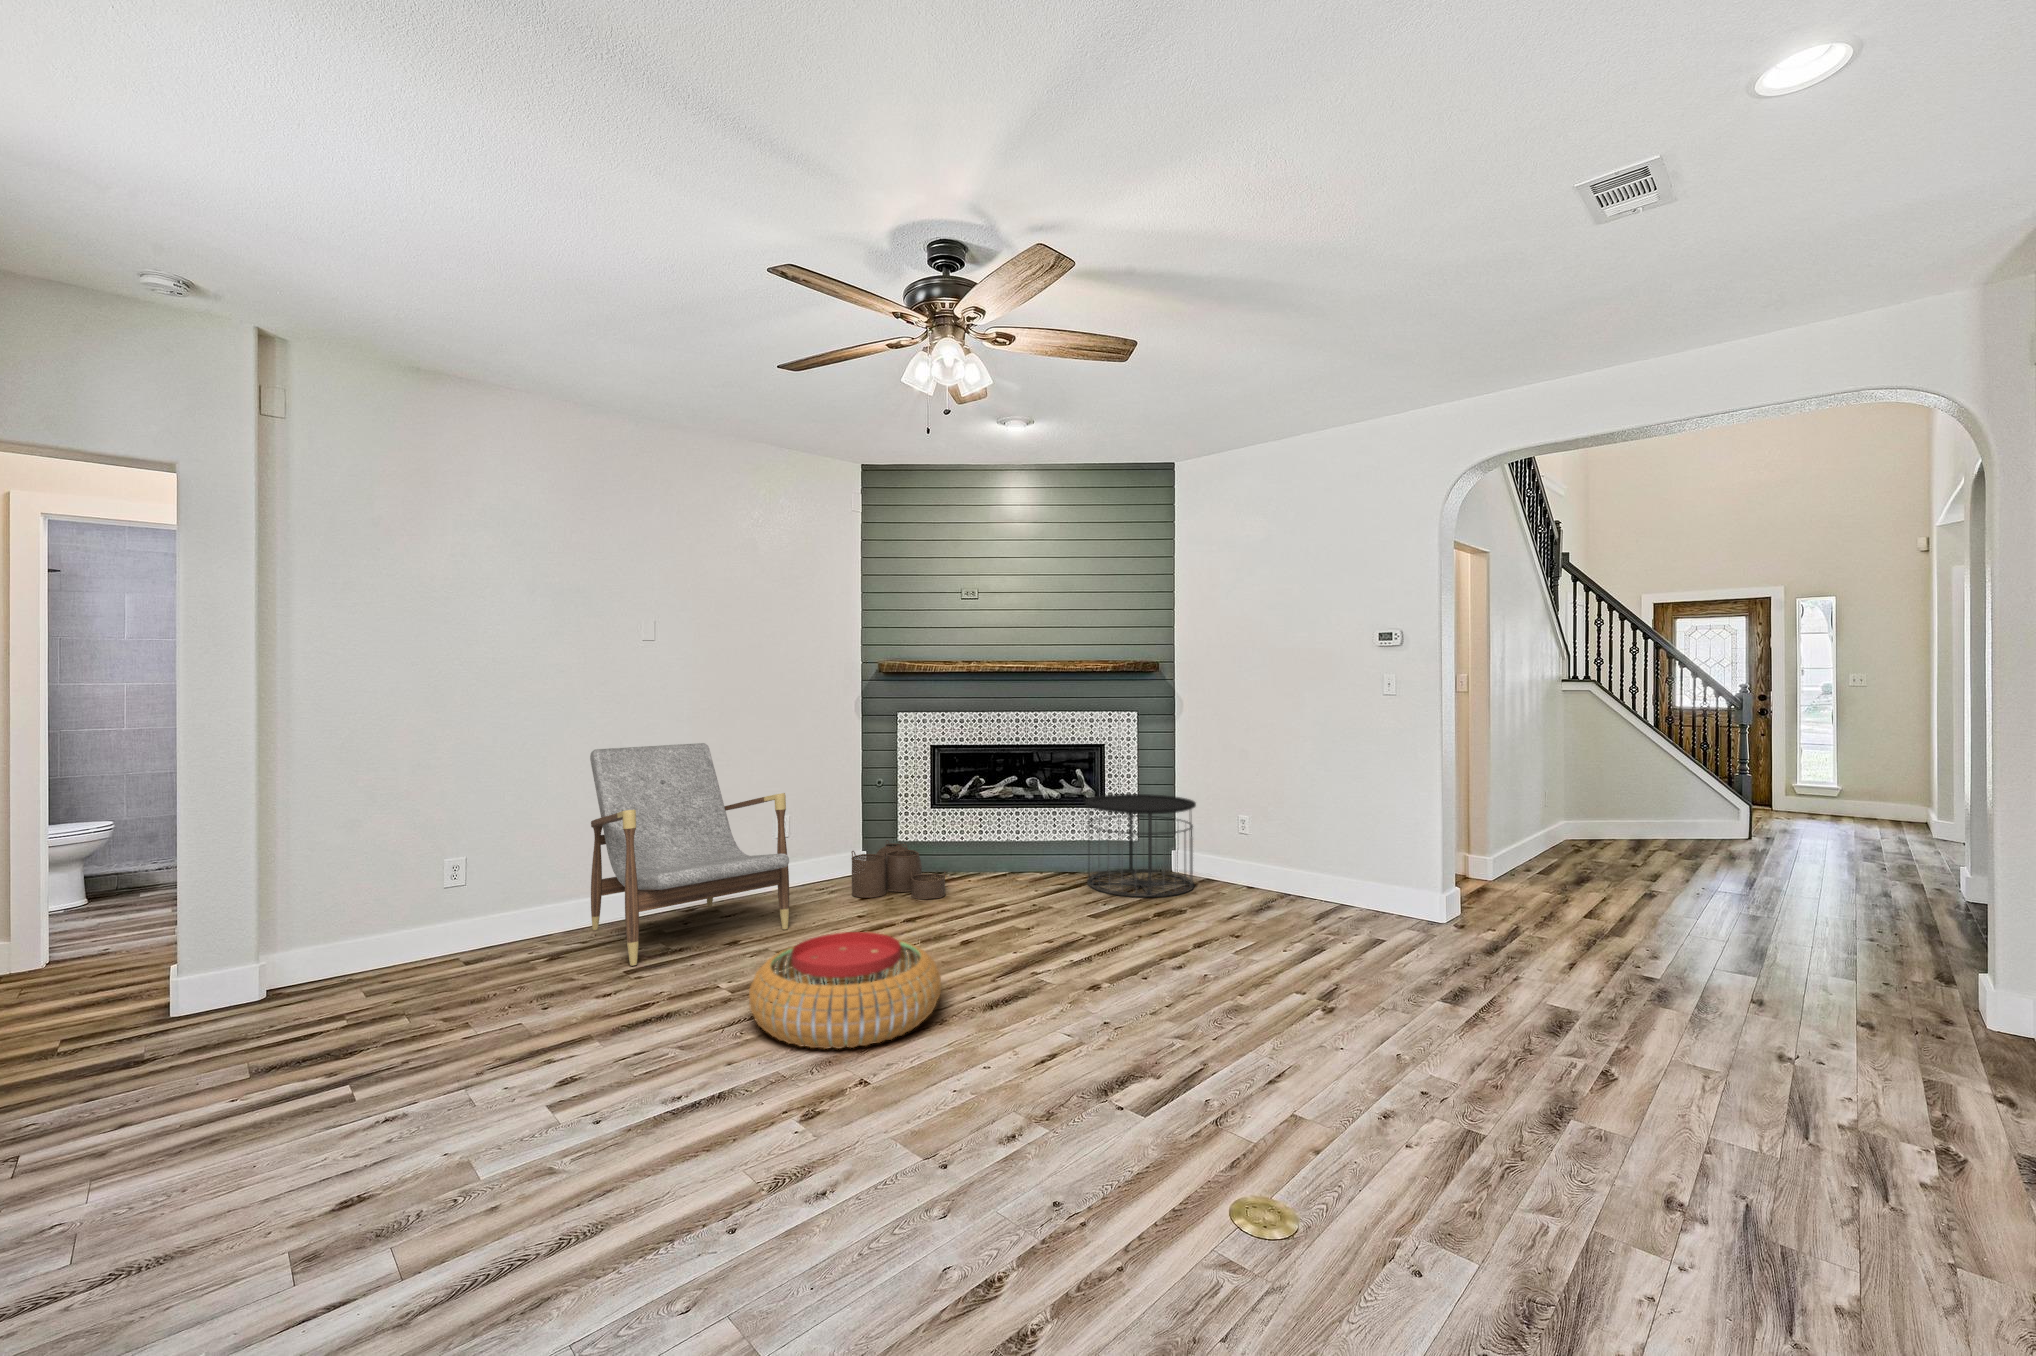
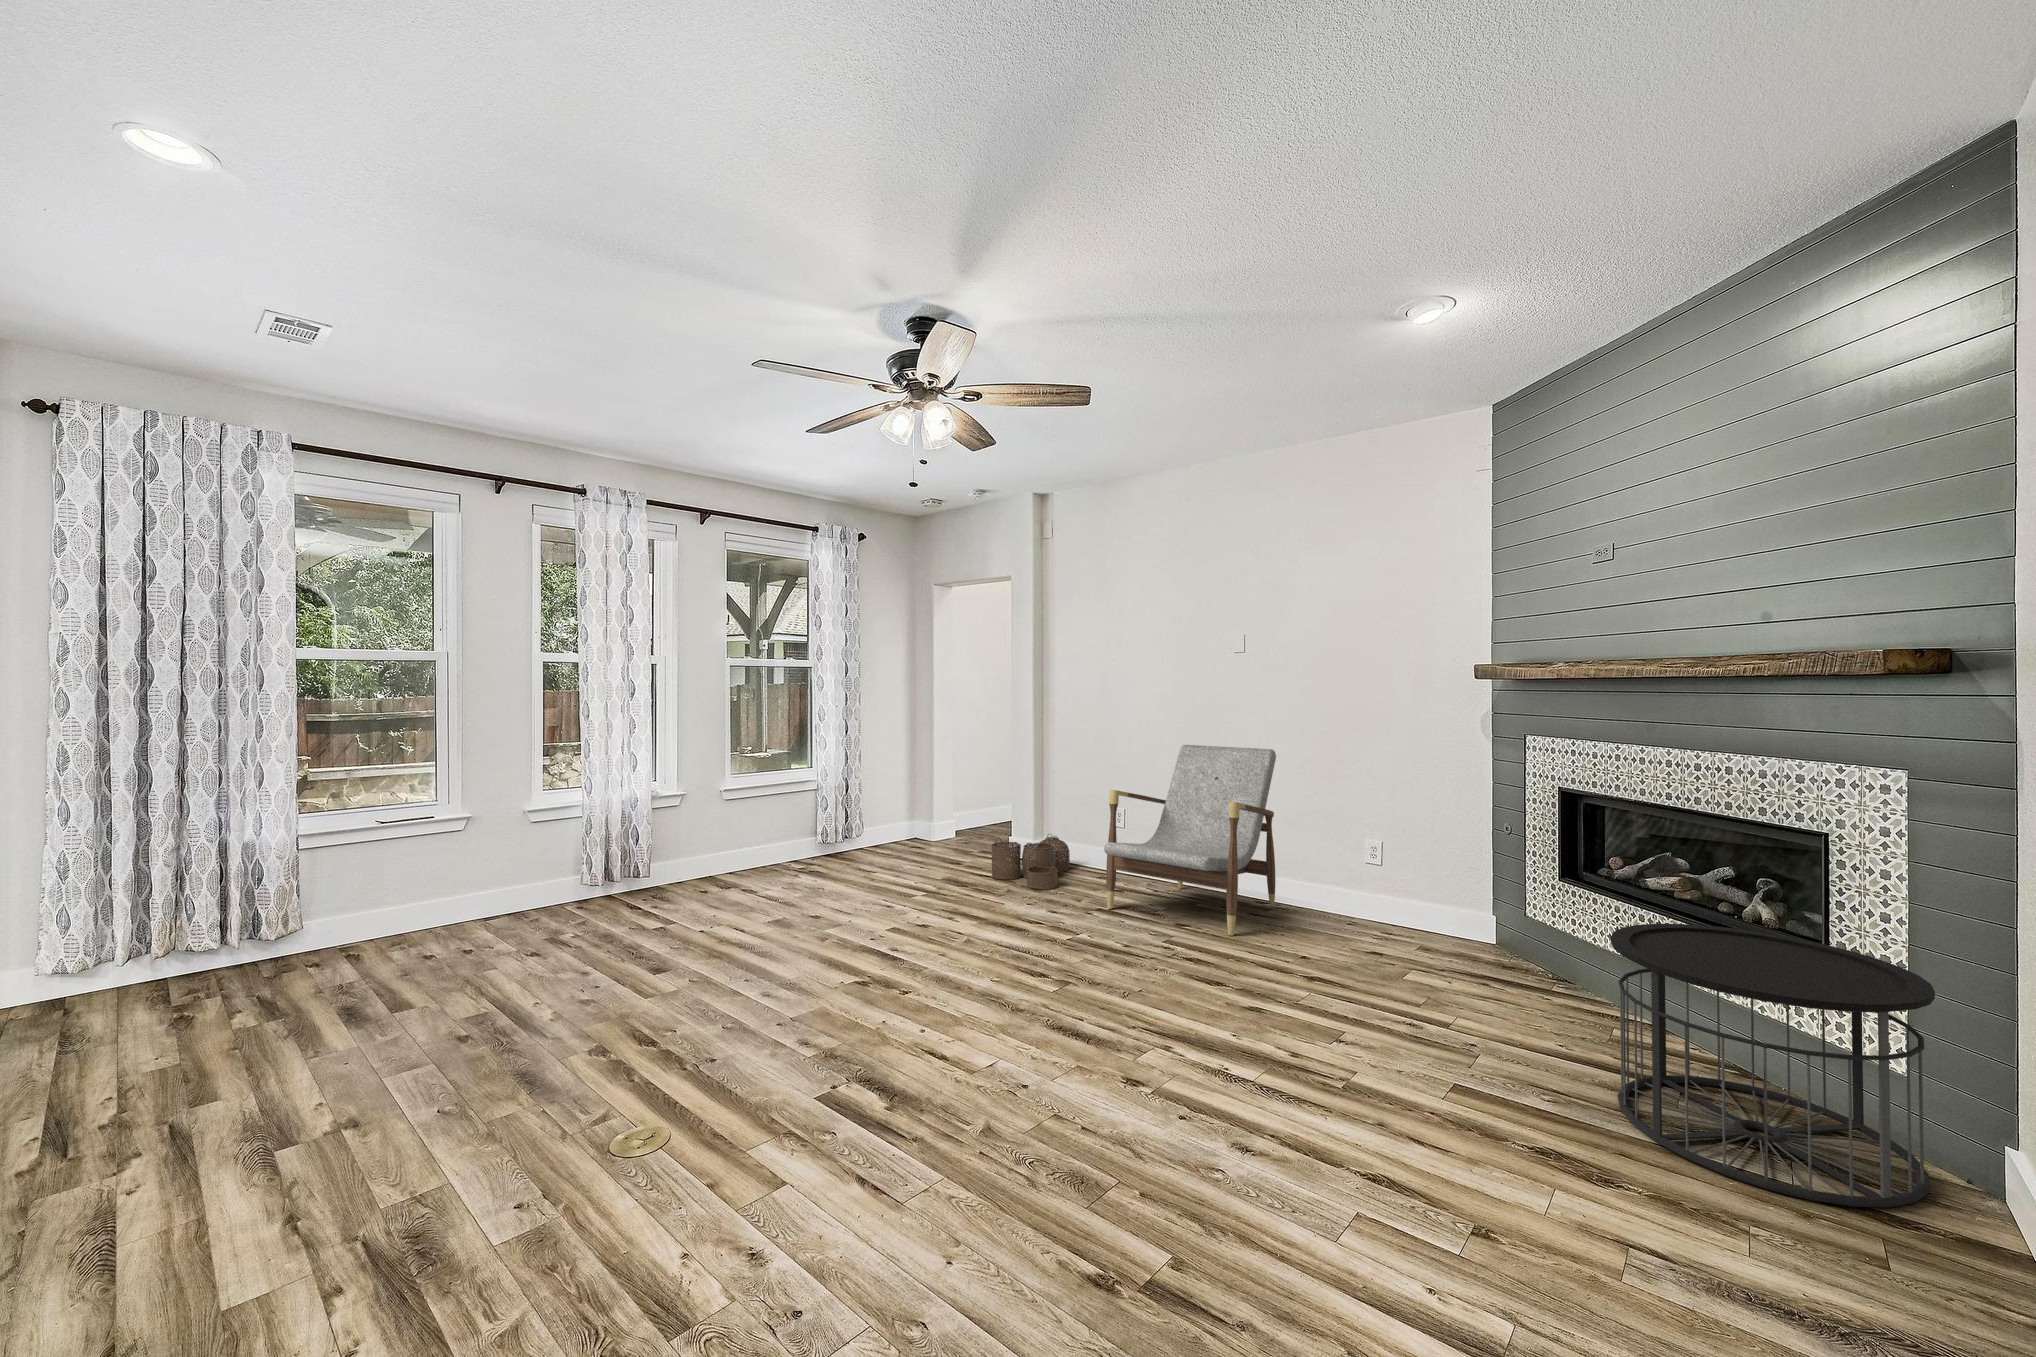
woven basket: present [851,840,946,899] -> present [991,834,1070,889]
pouf: present [749,932,941,1049] -> none [945,907,1104,1003]

